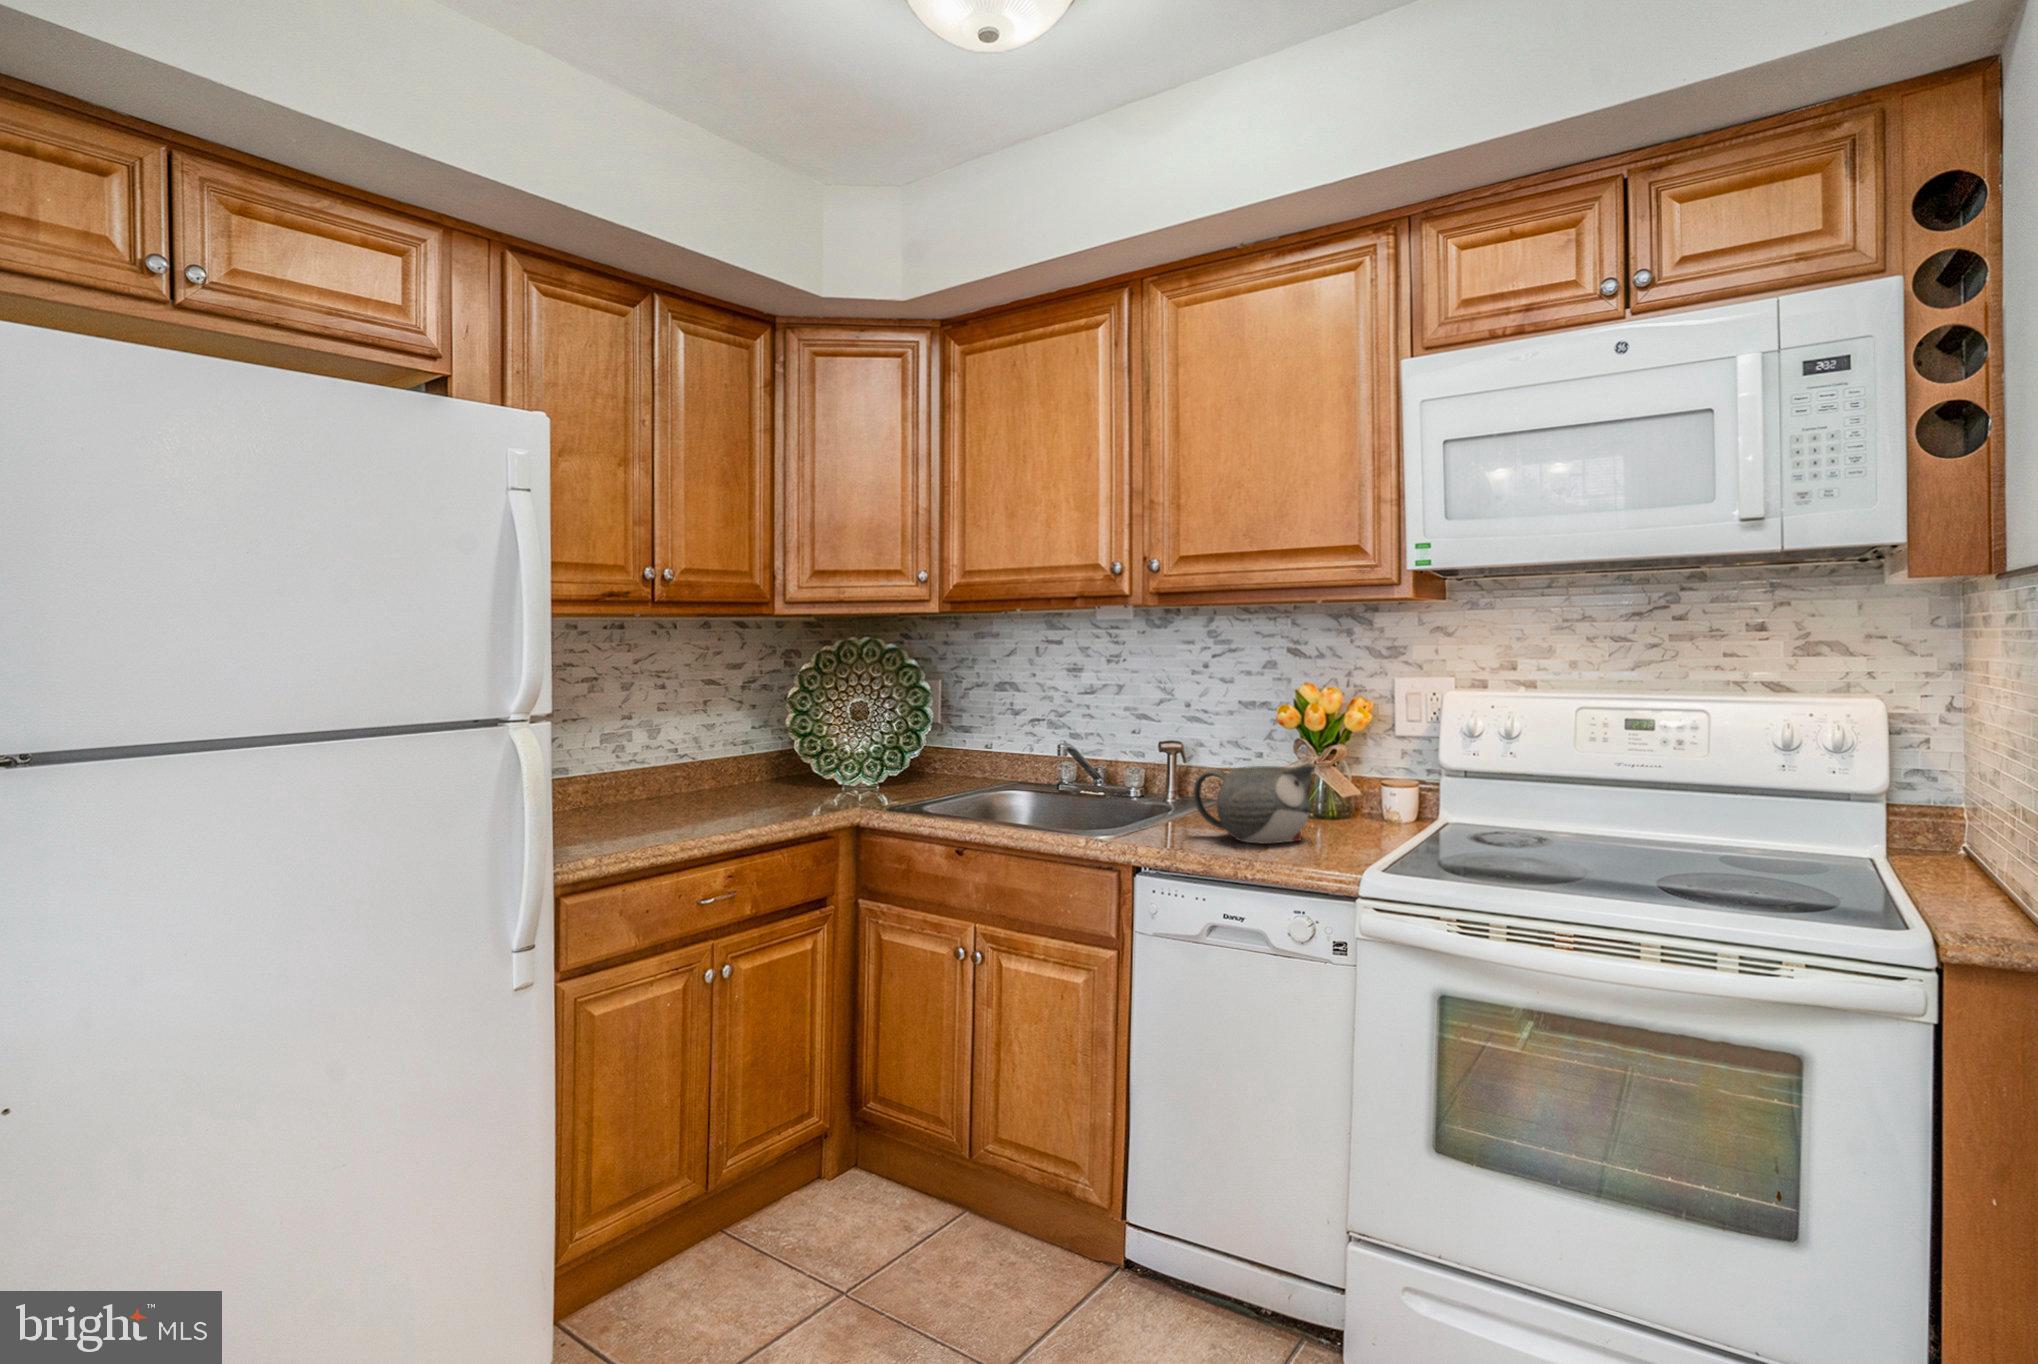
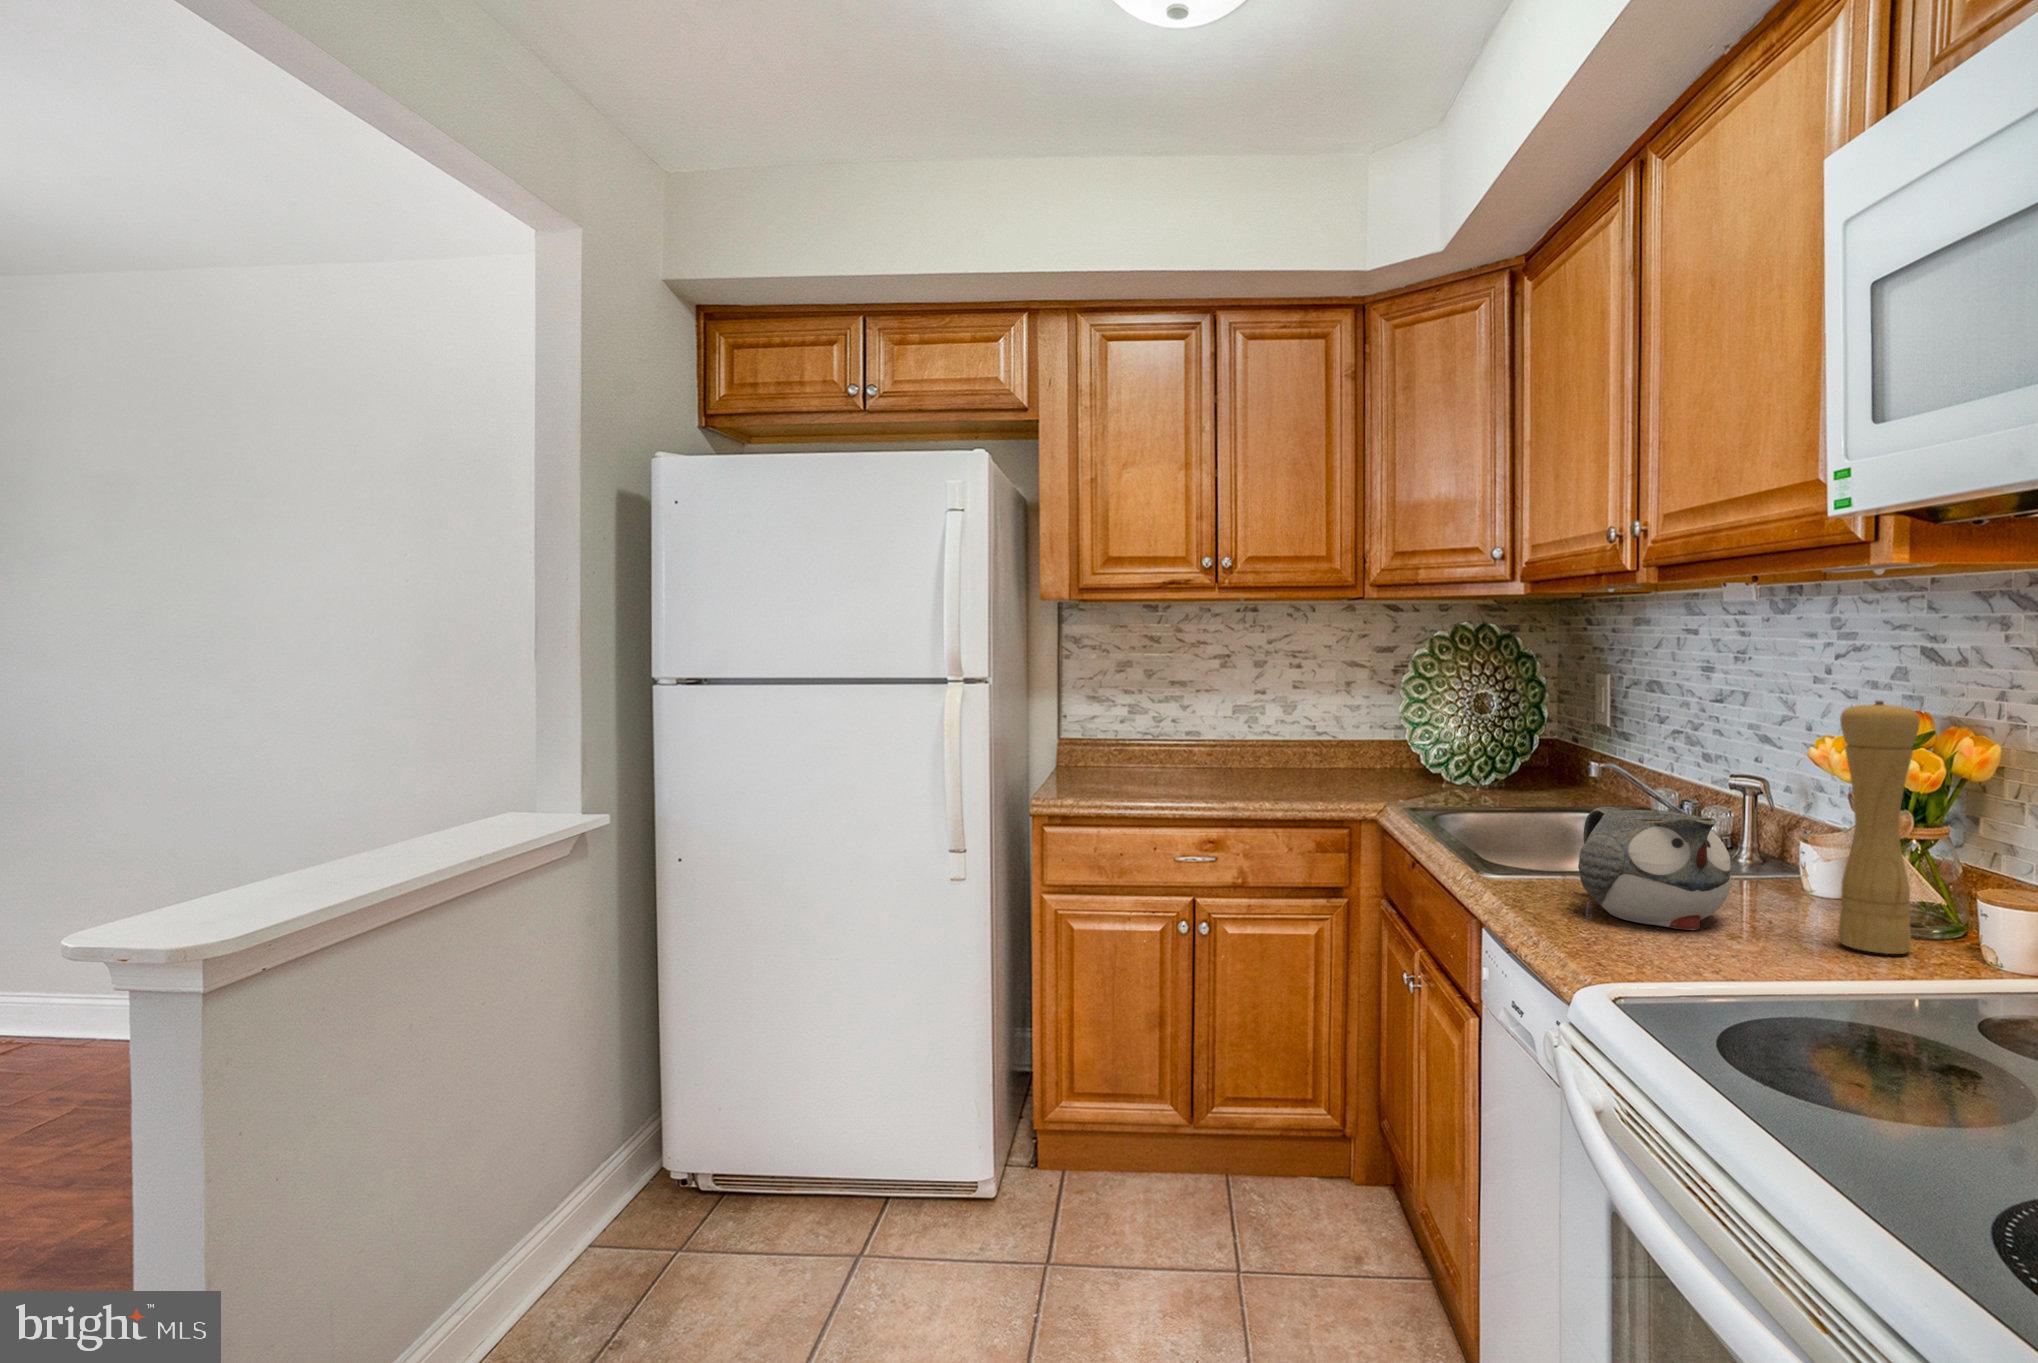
pepper mill: none [1348,680,1388,830] -> present [1838,701,1920,954]

